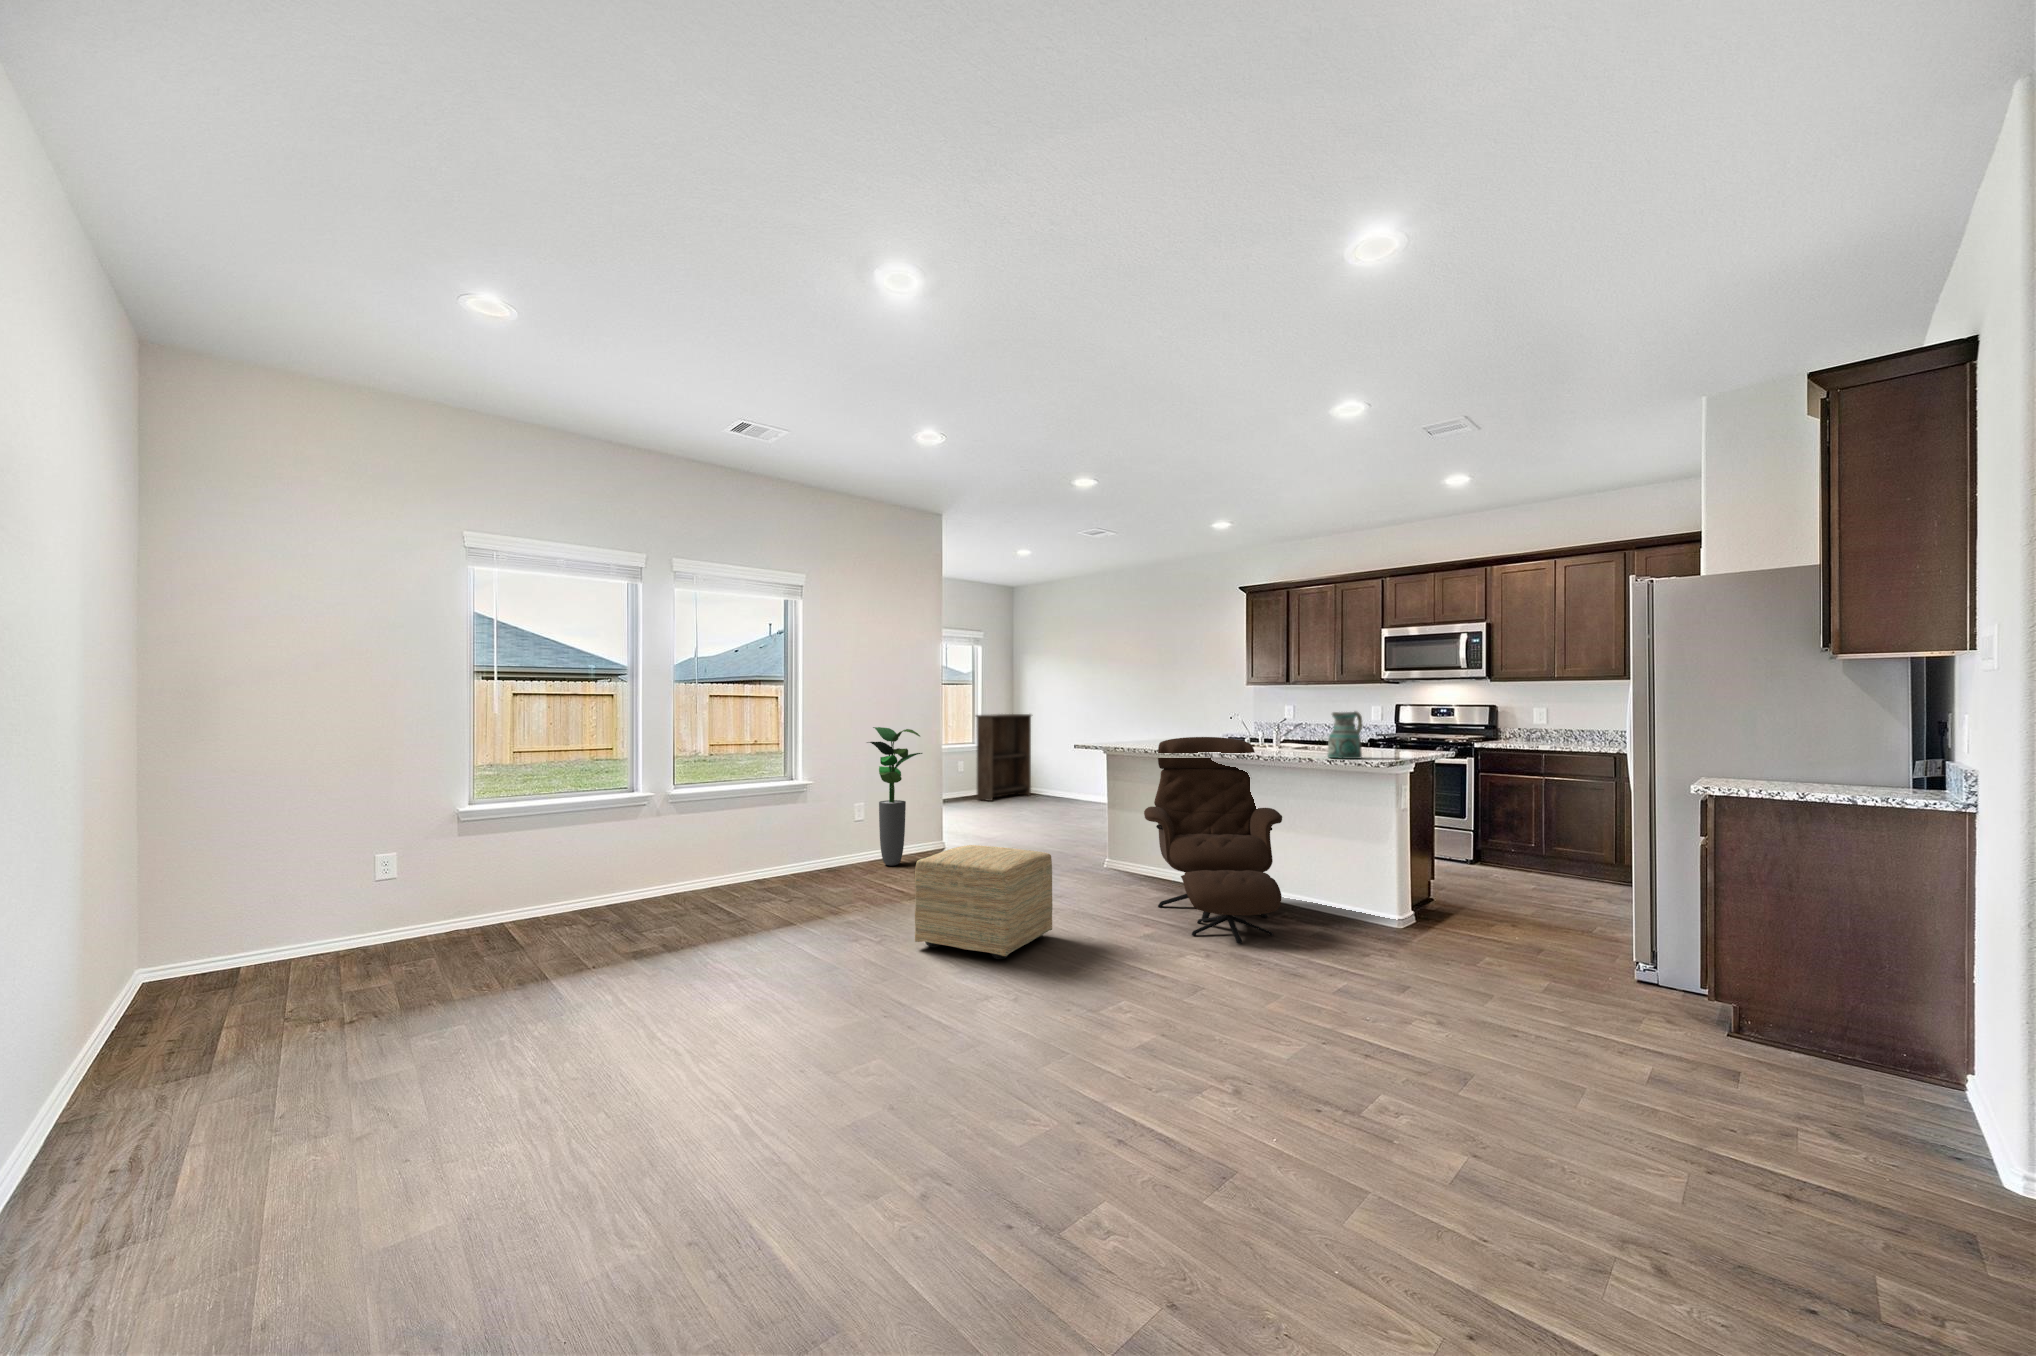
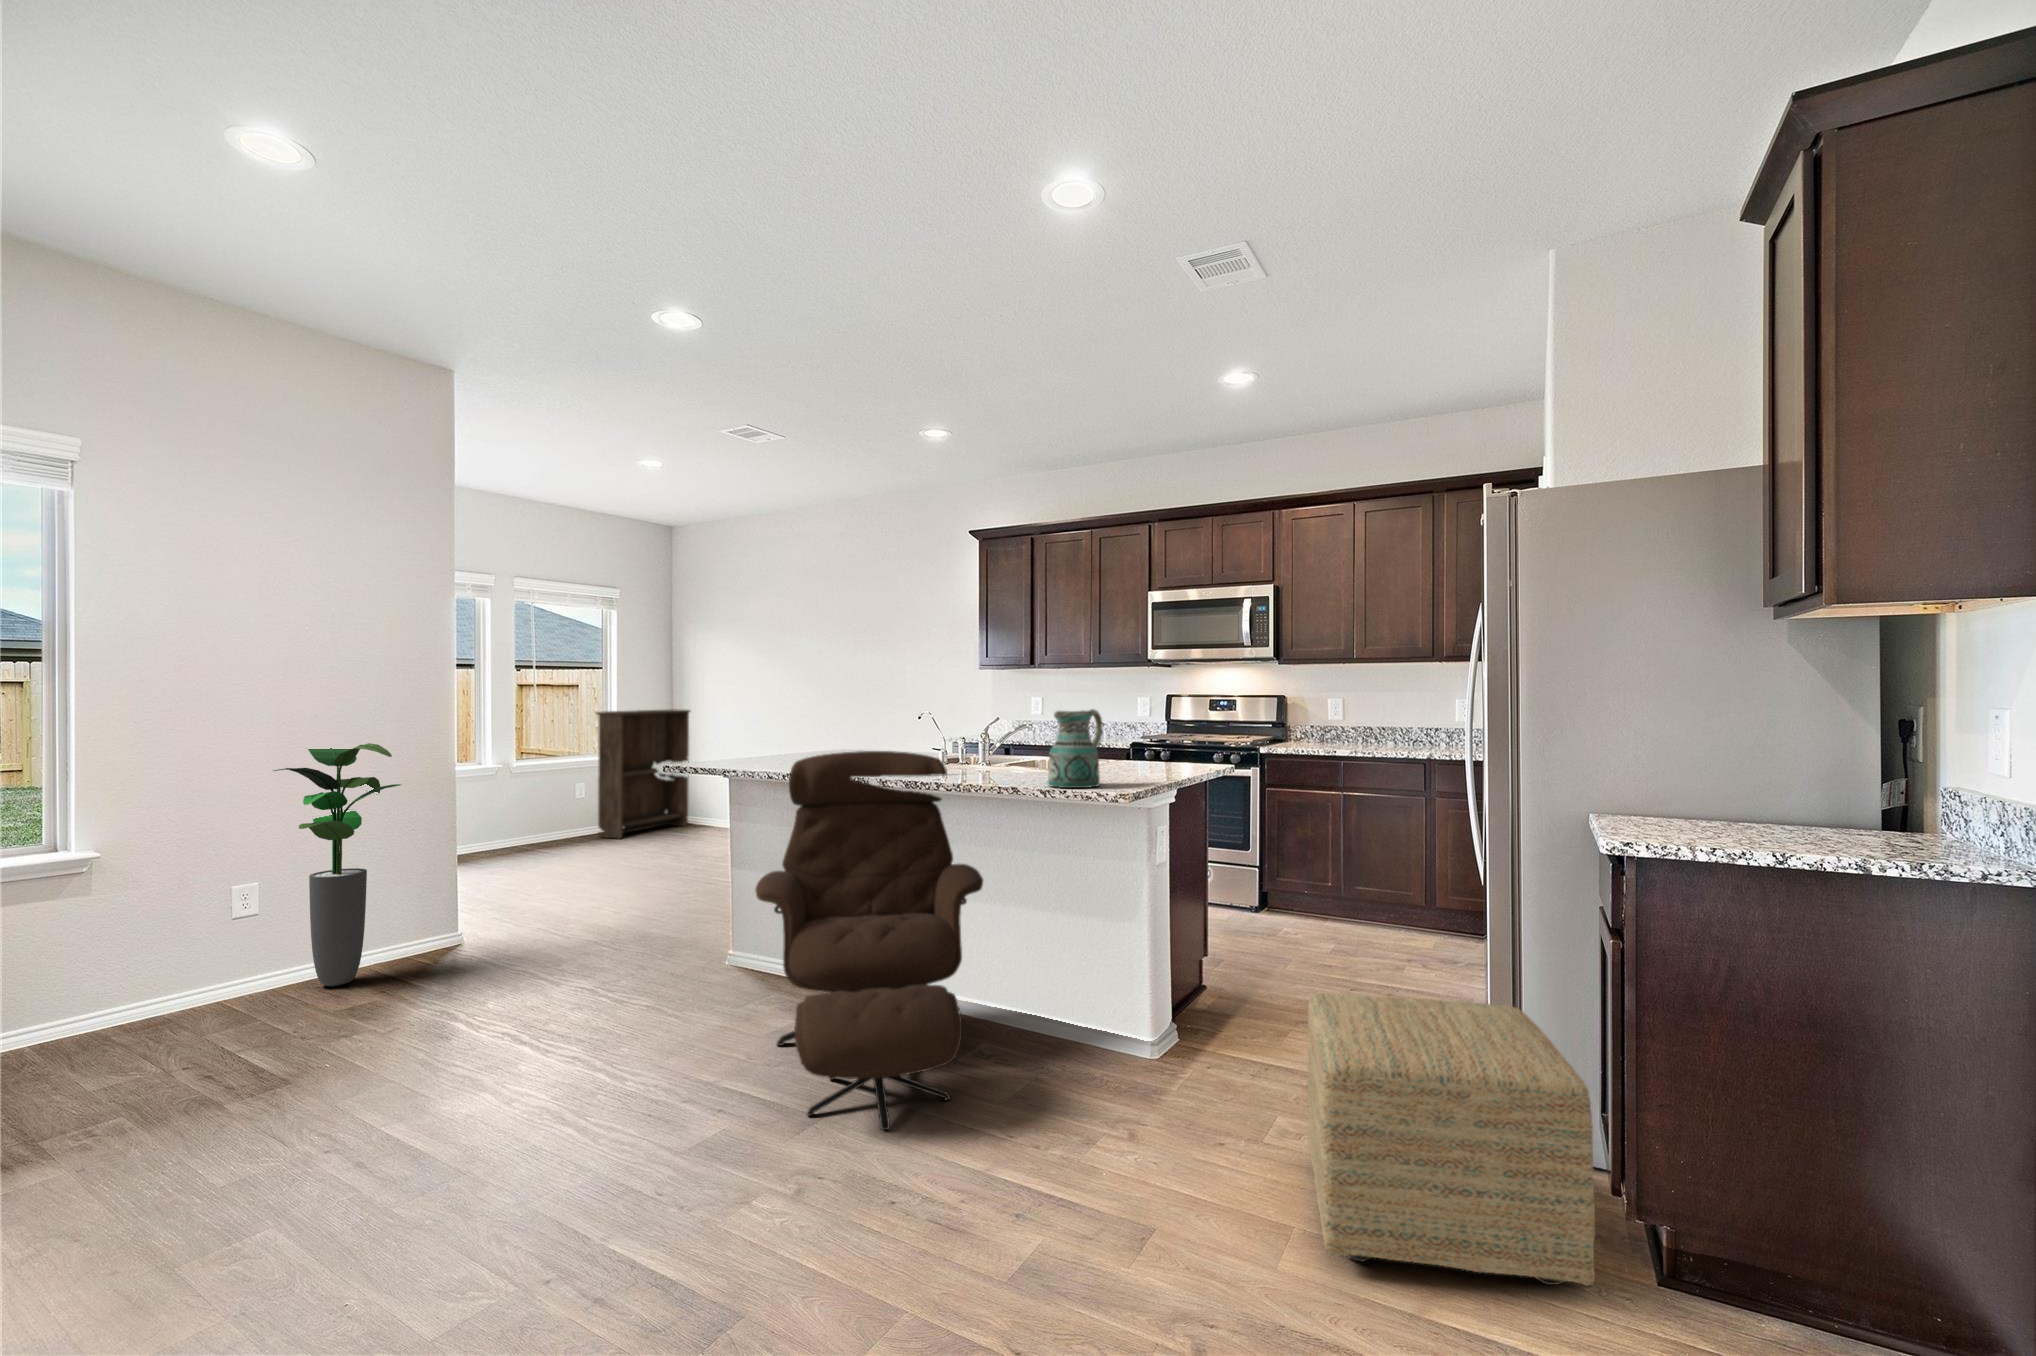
ottoman: present [915,845,1052,959] -> present [1307,993,1595,1286]

